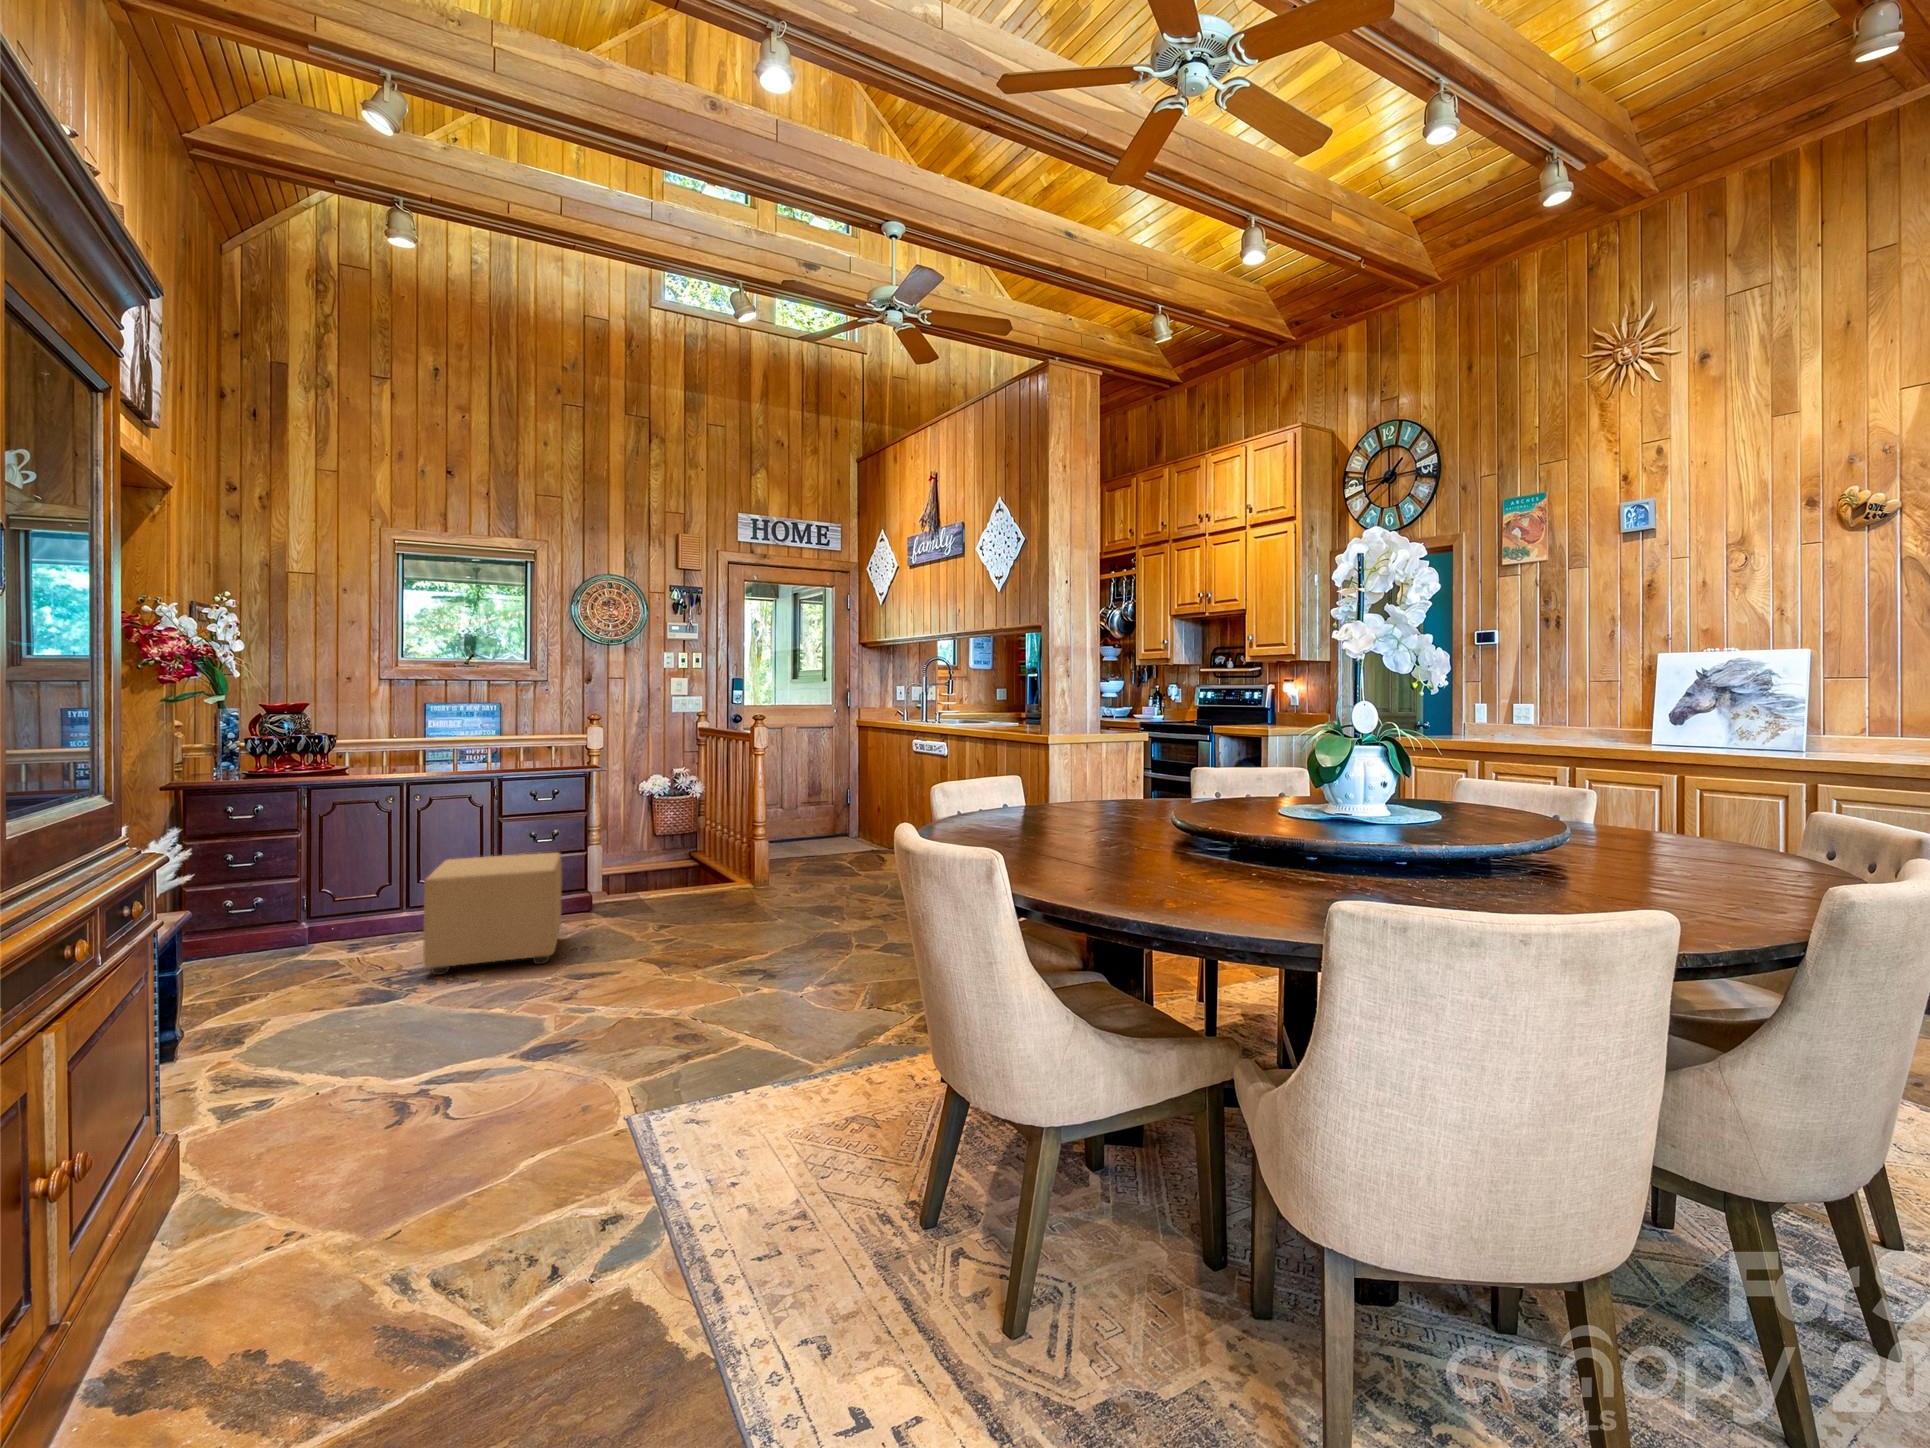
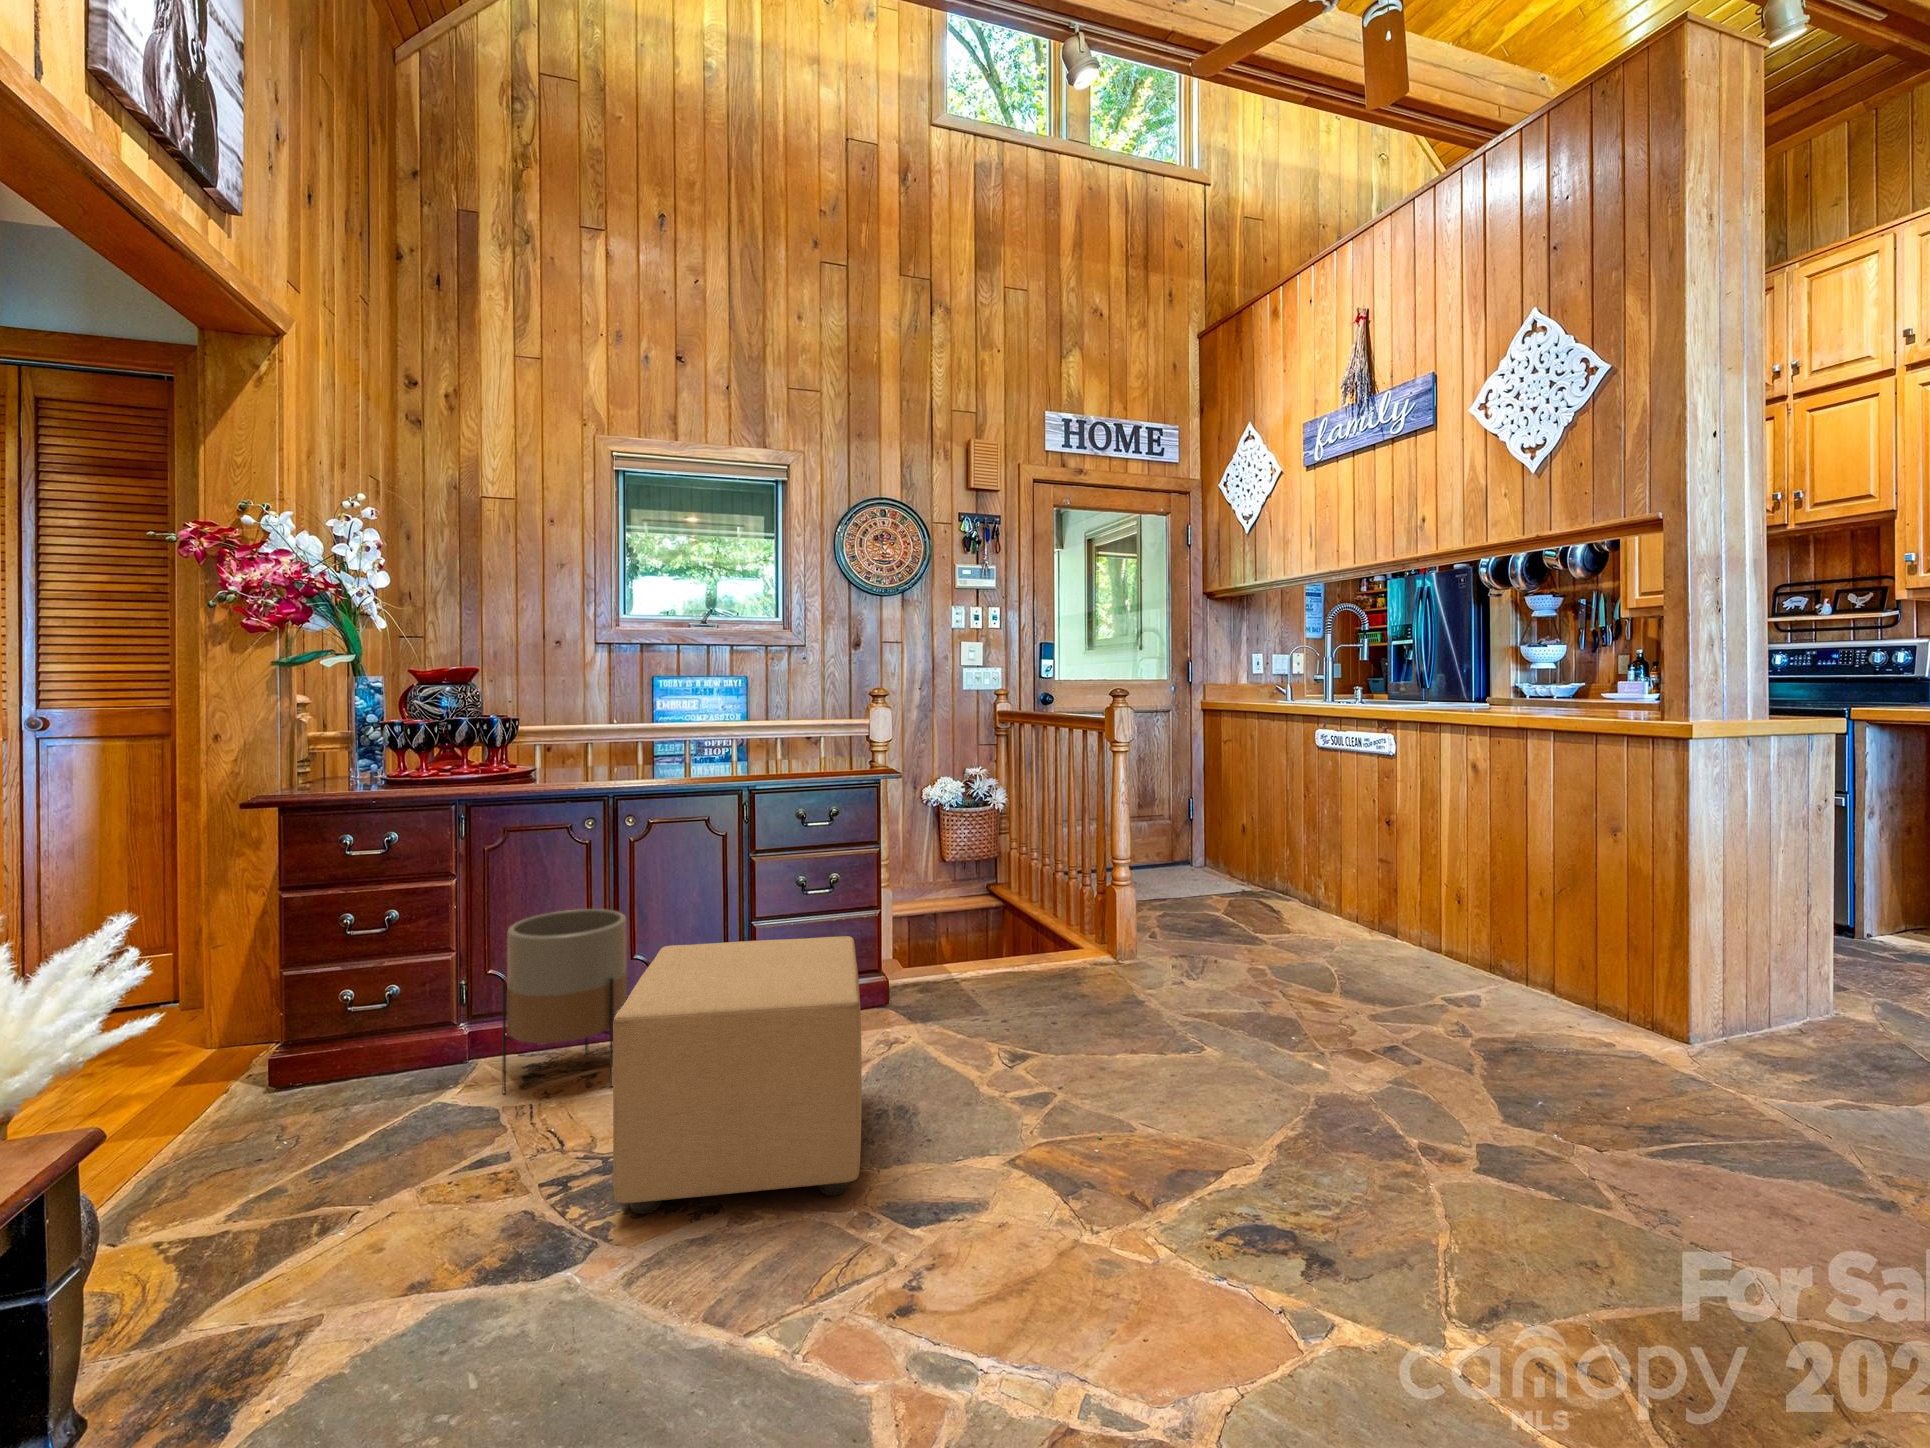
planter: none [340,849,419,951] -> present [503,909,627,1093]

